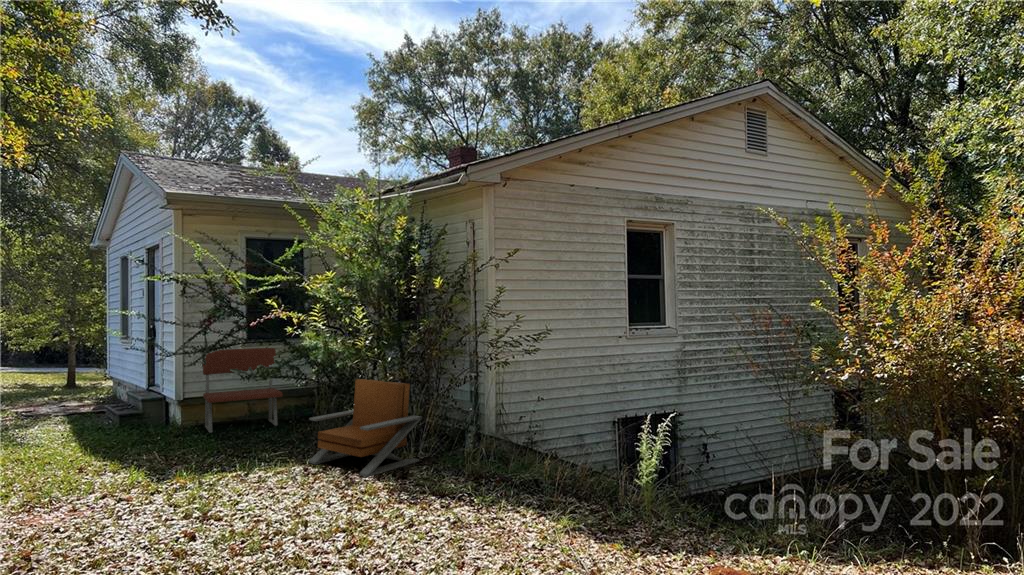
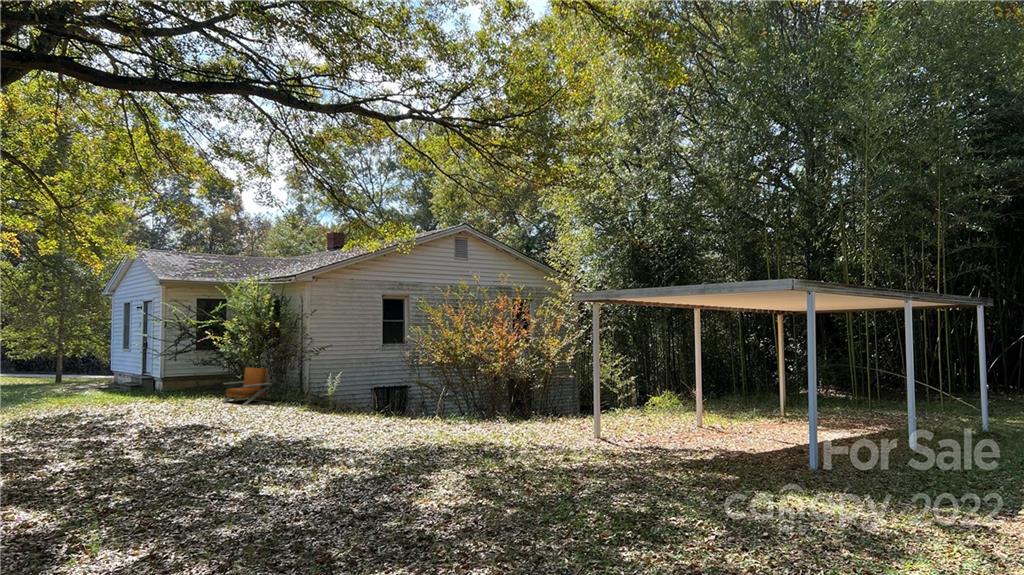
bench: present [203,348,283,433] -> none [174,354,214,395]

